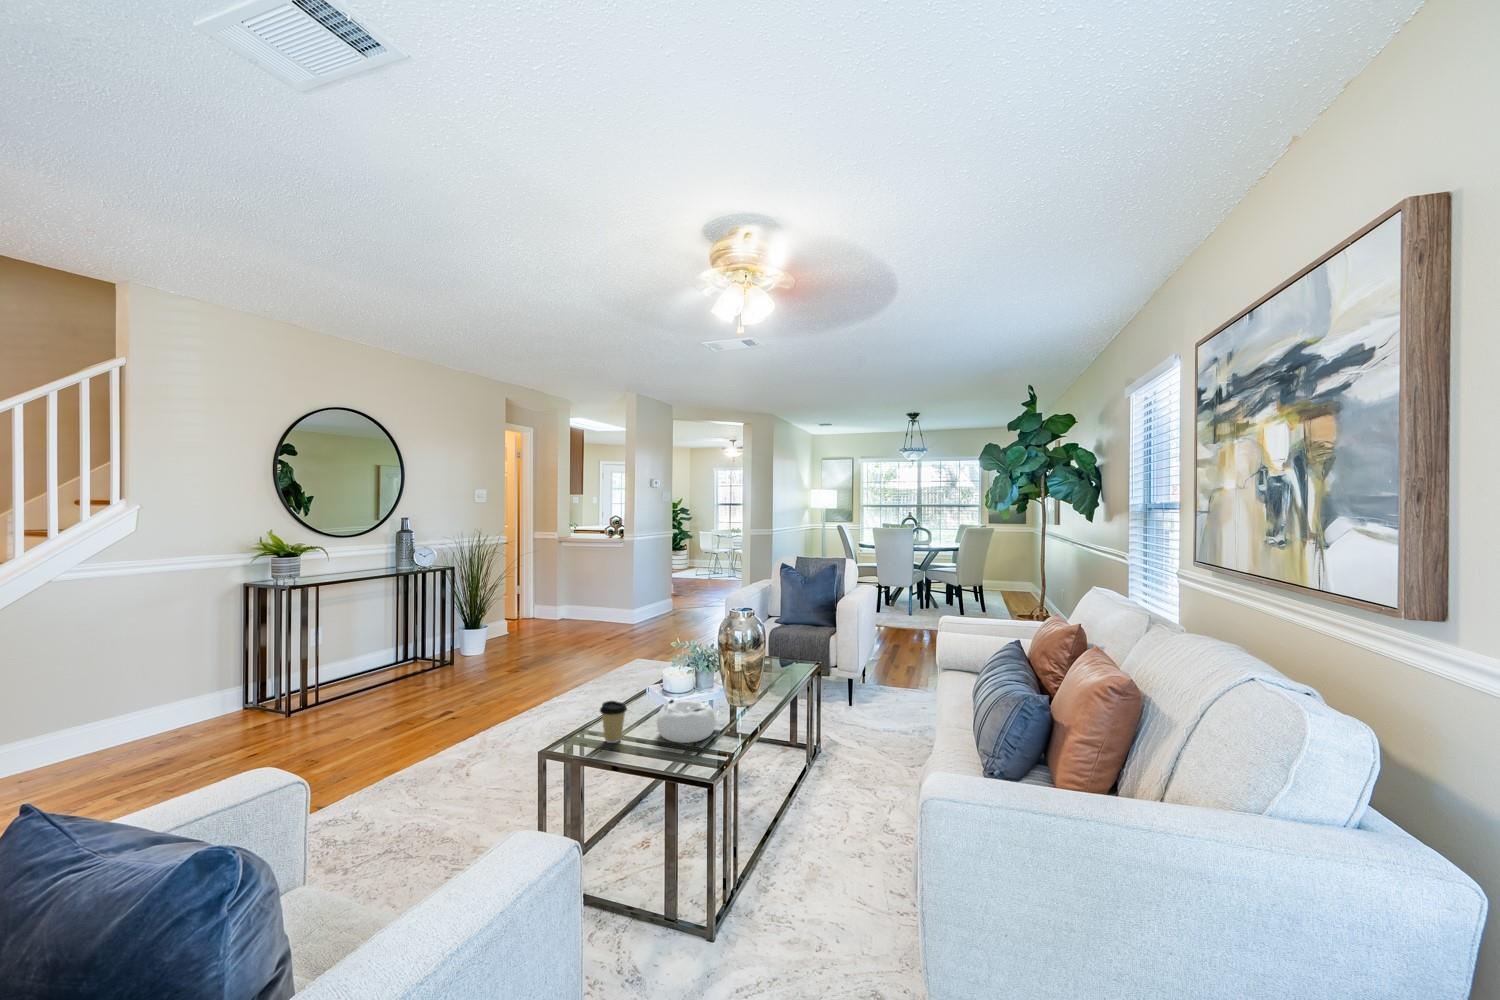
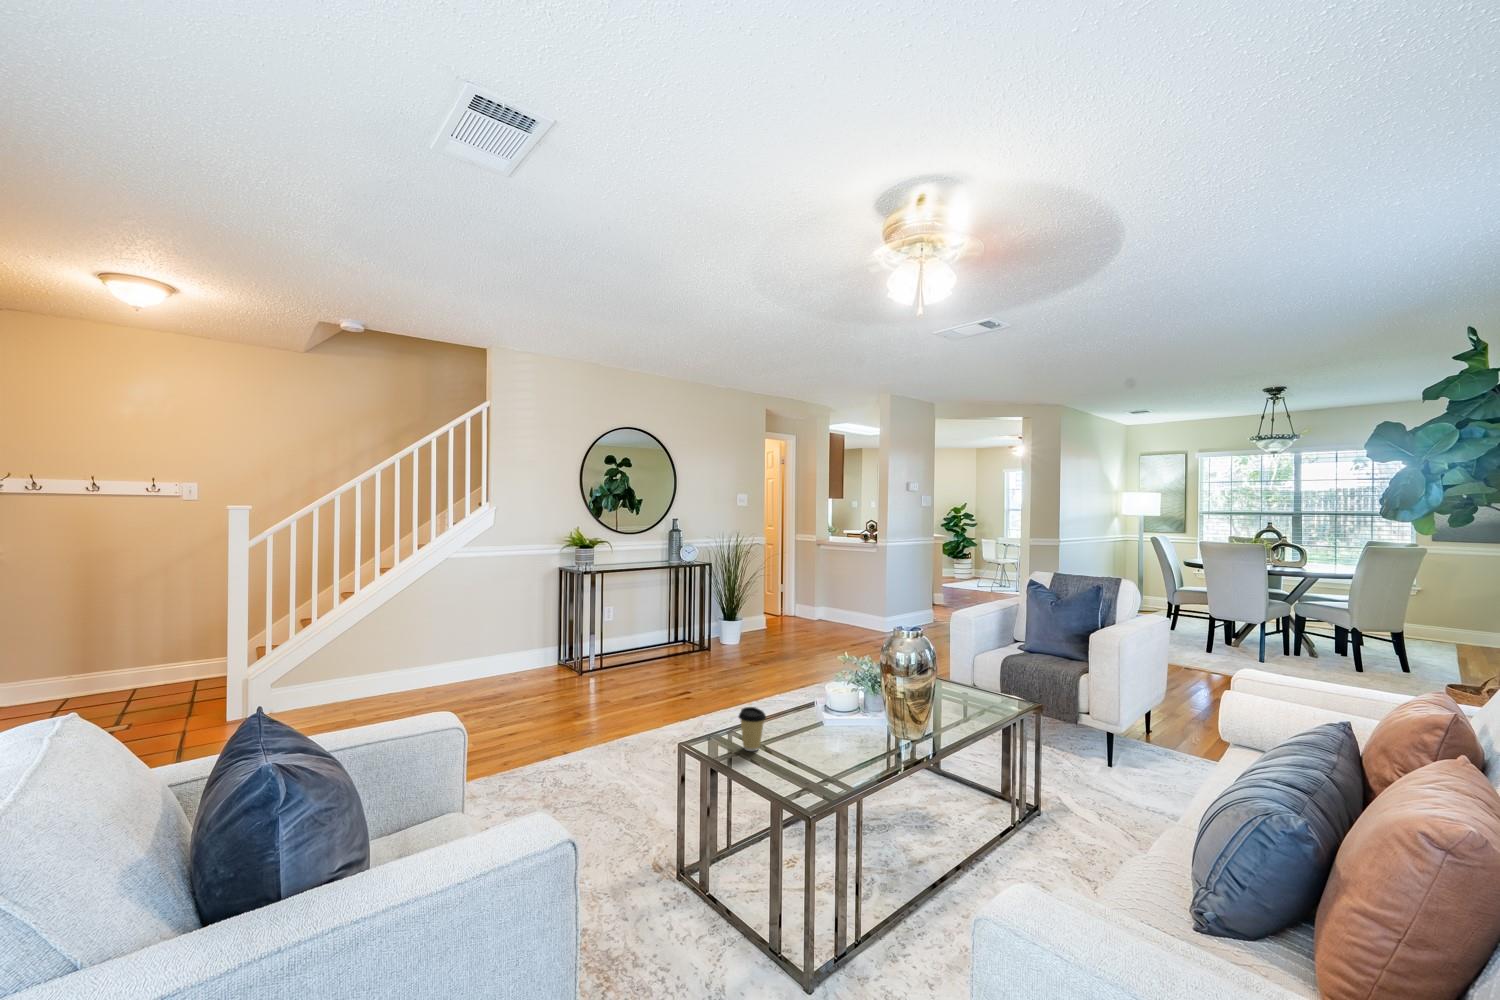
decorative bowl: present [657,700,716,743] -> none [794,717,859,768]

